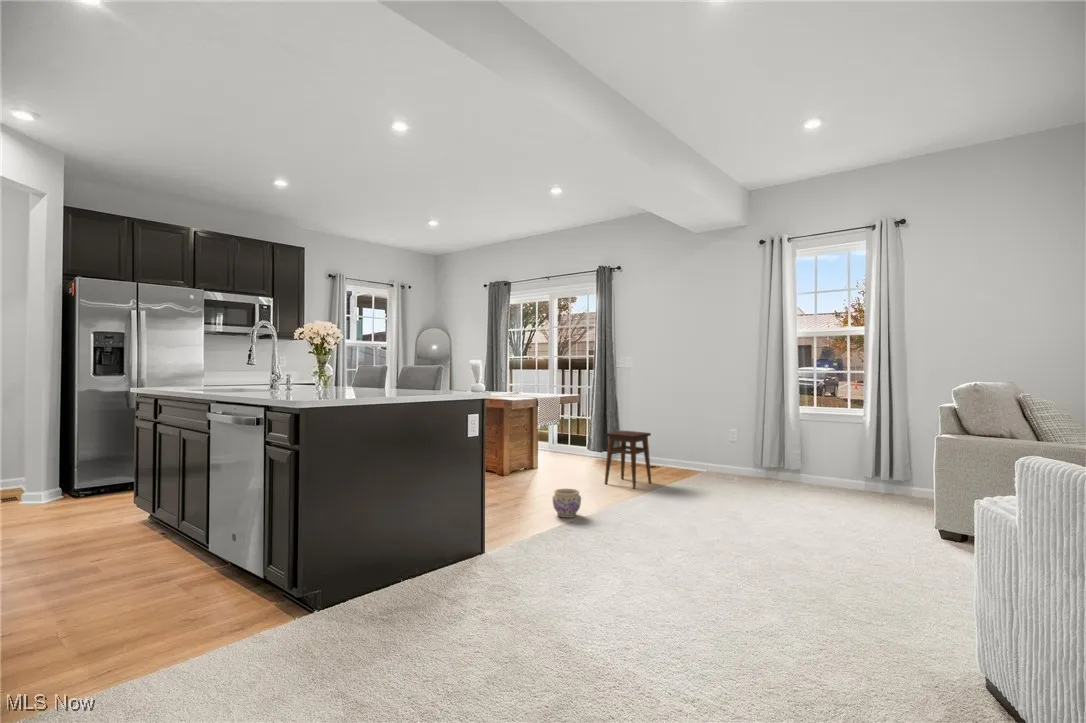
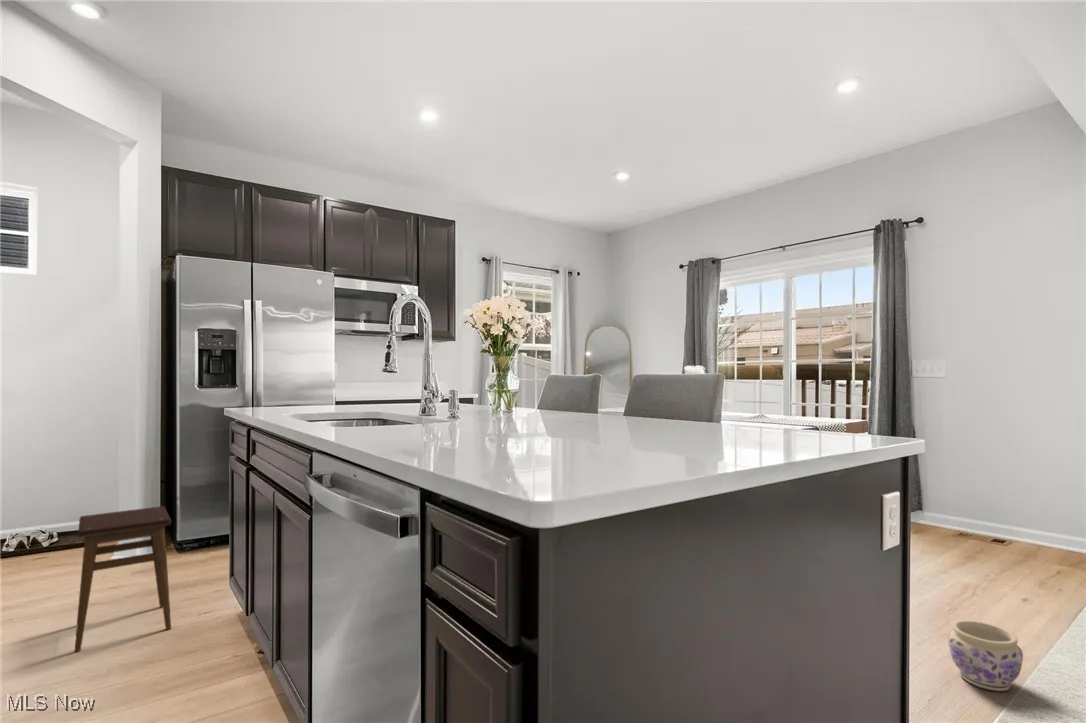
stool: present [605,431,651,489] -> present [75,506,171,651]

